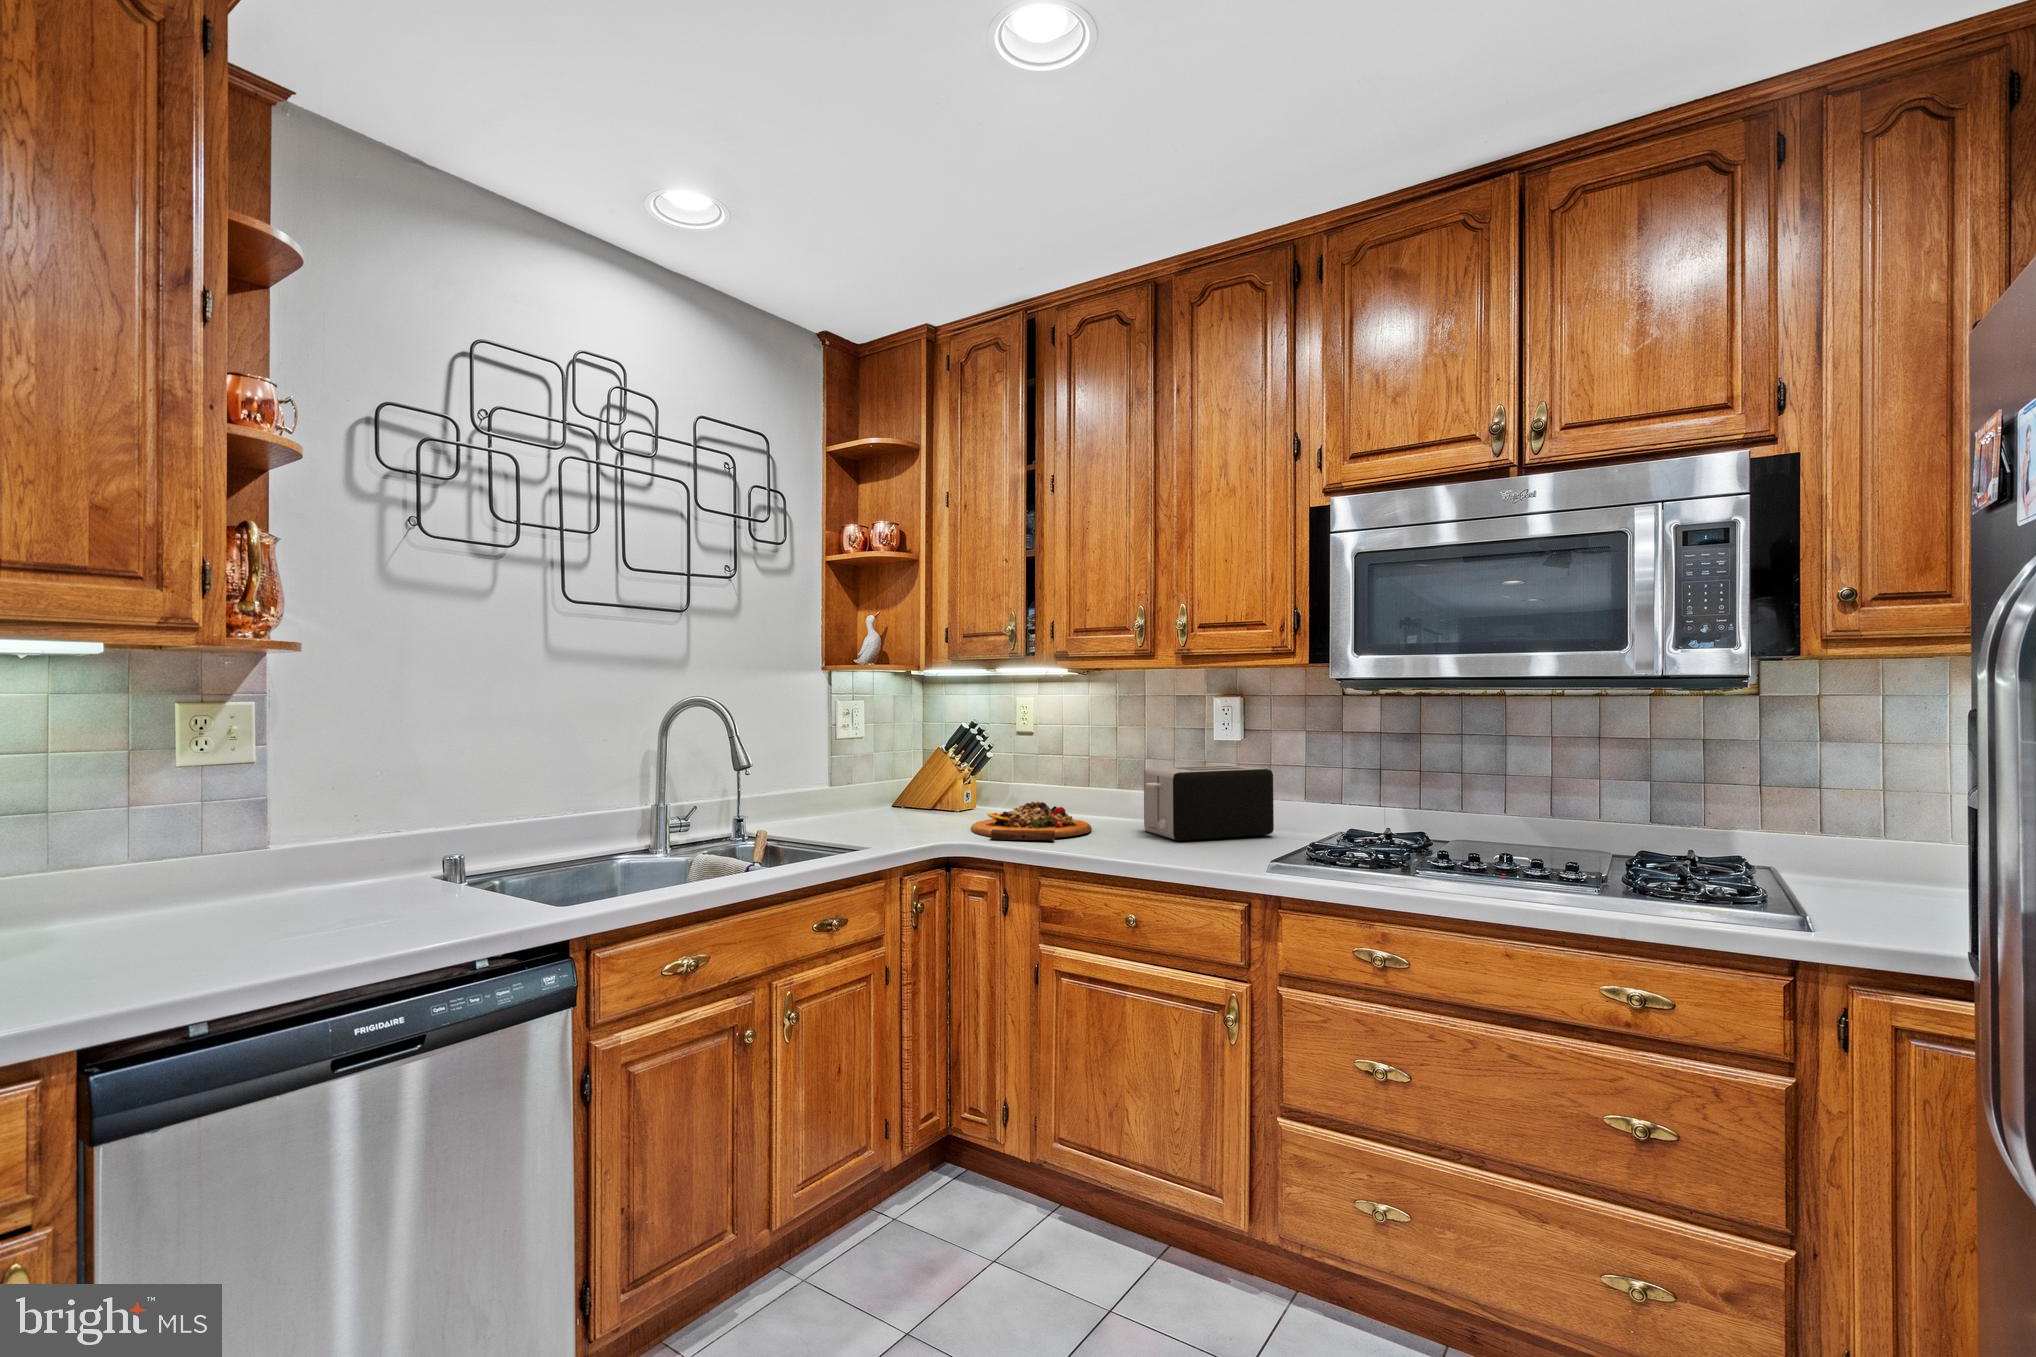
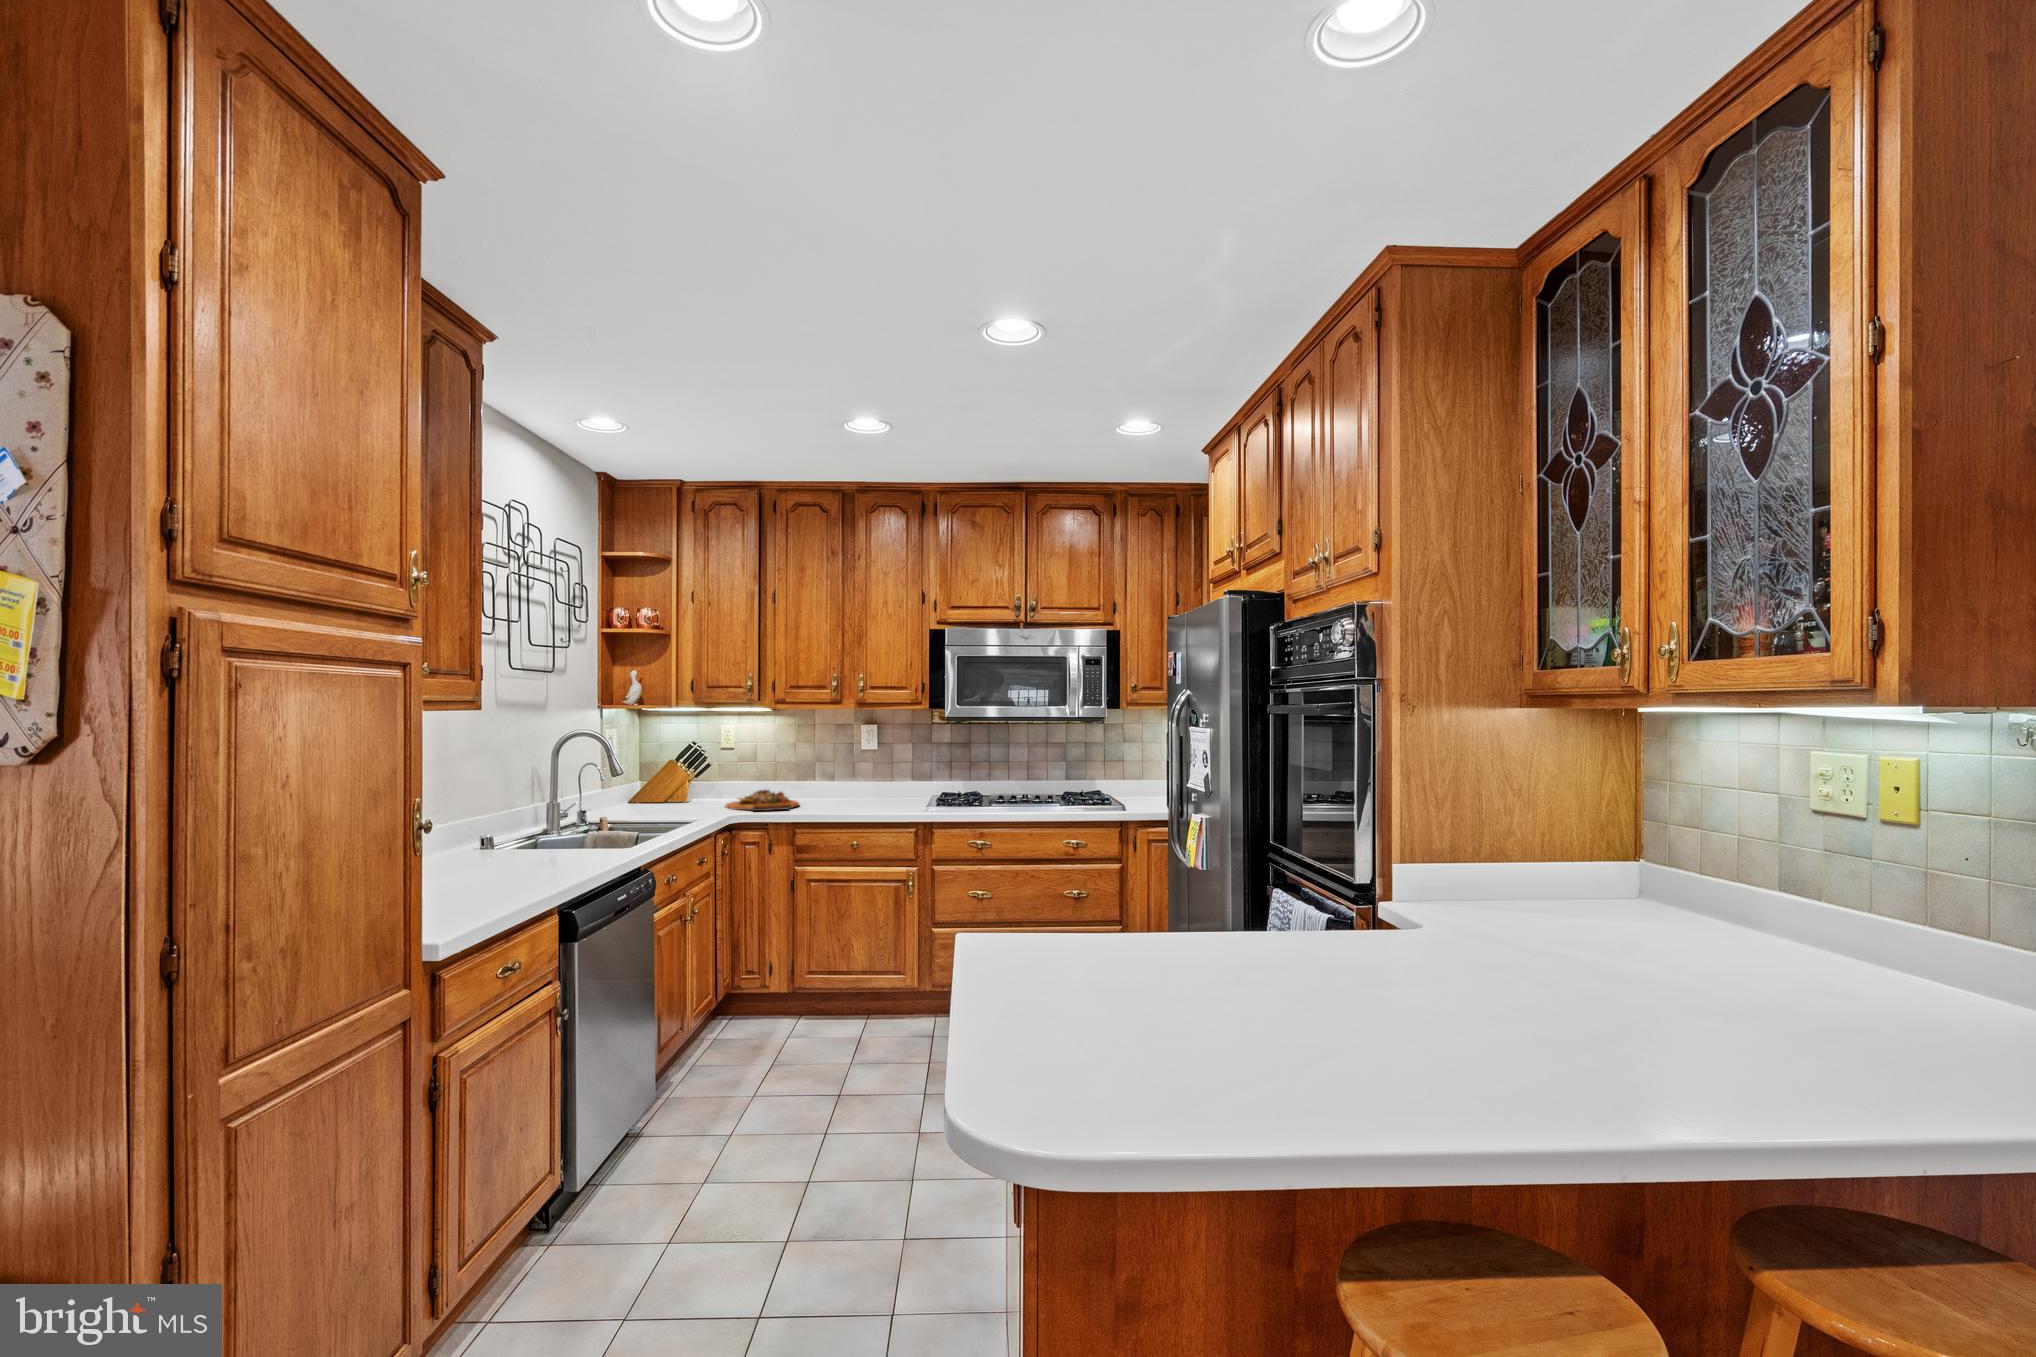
toaster: present [1144,765,1274,841] -> none [826,763,896,805]

